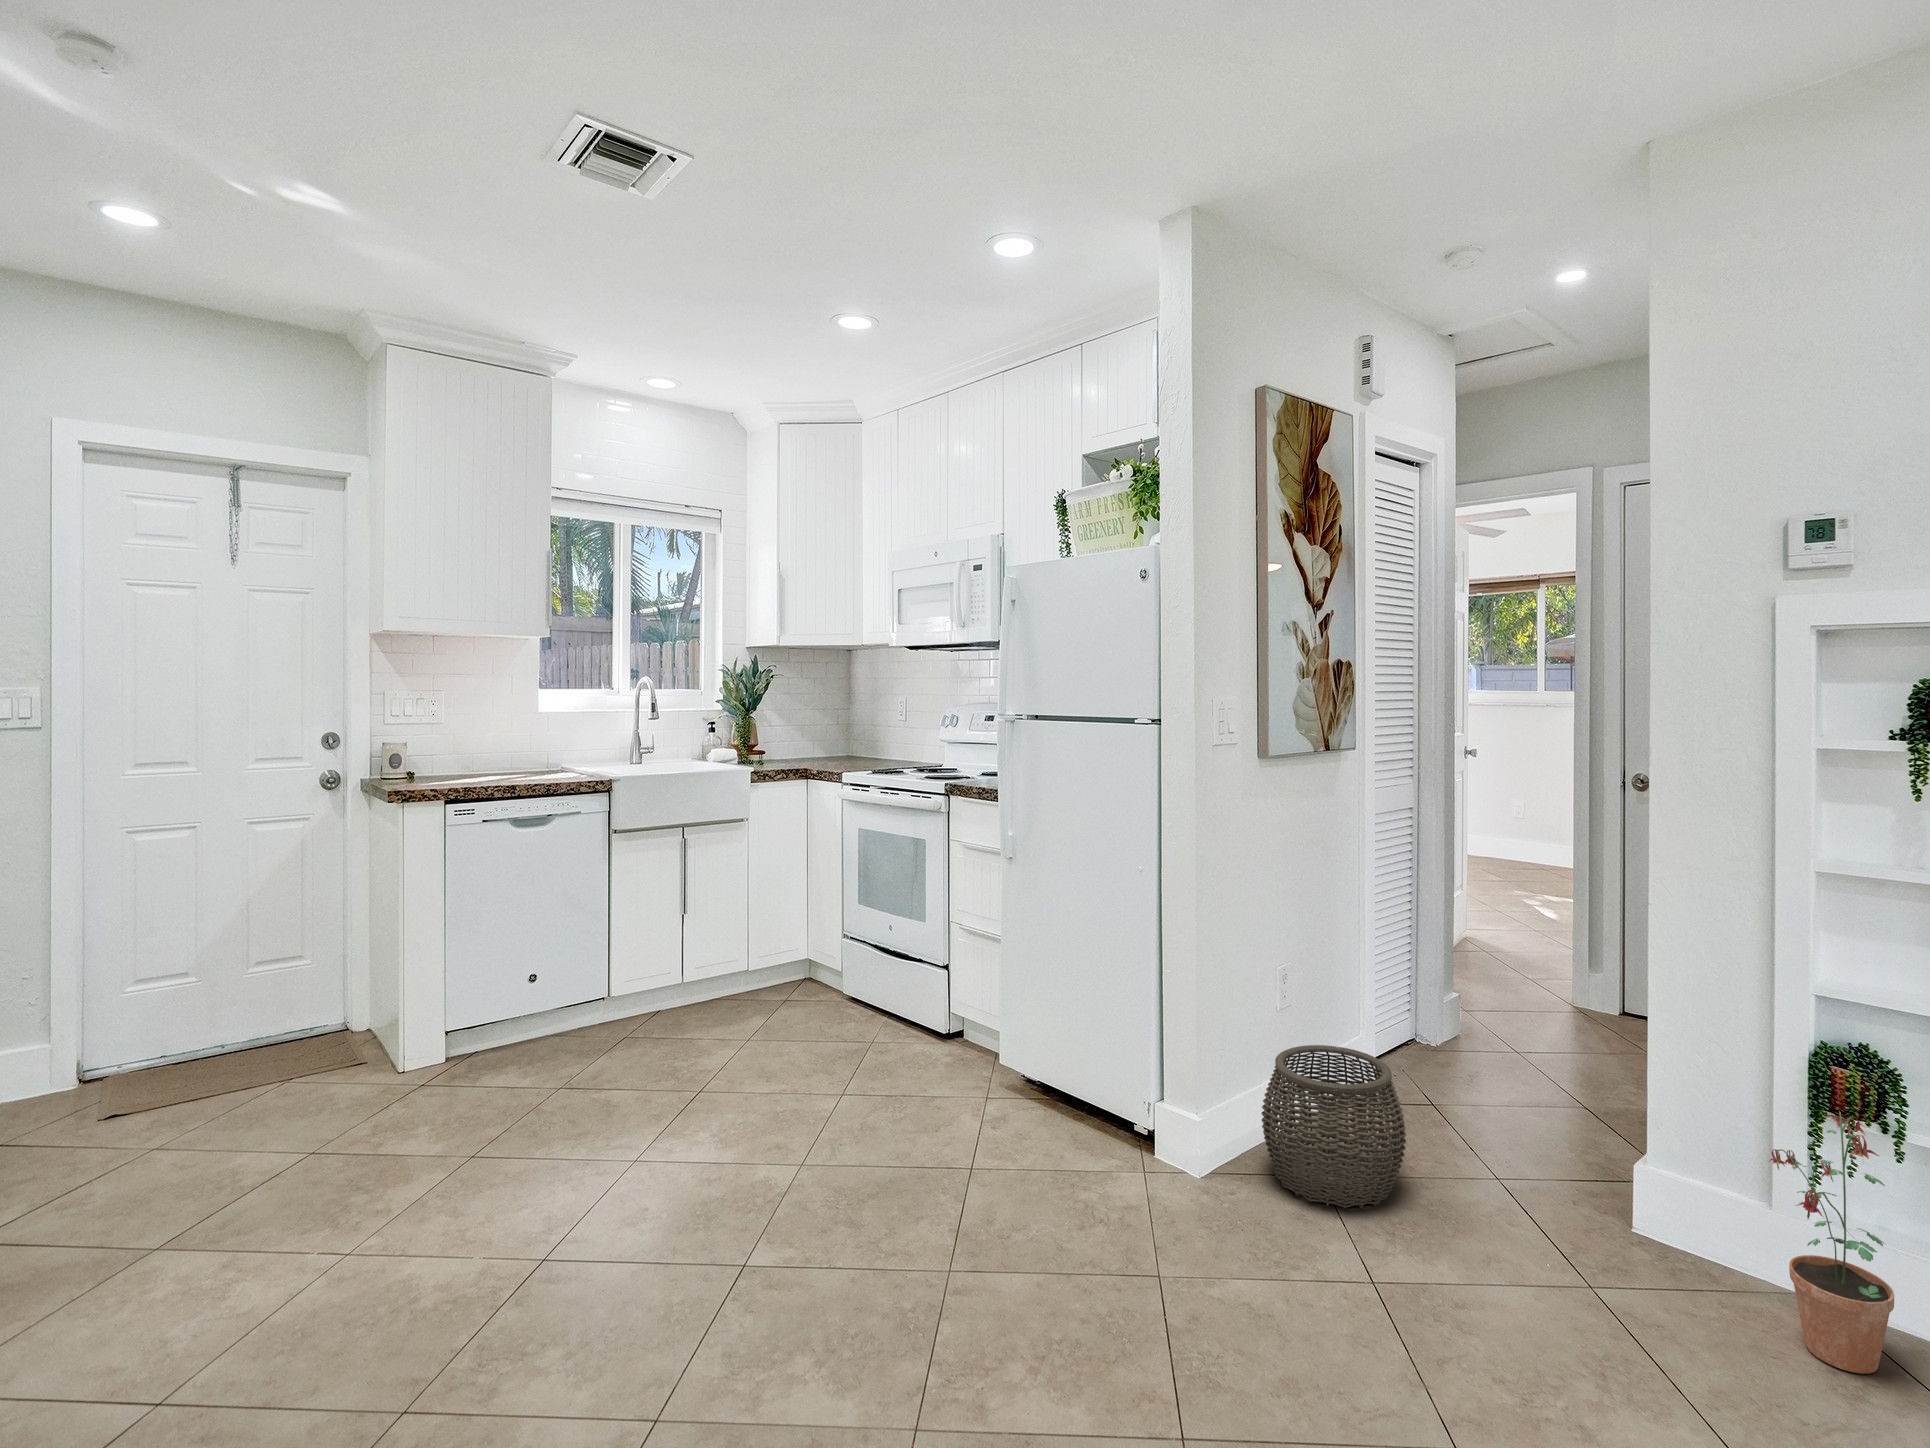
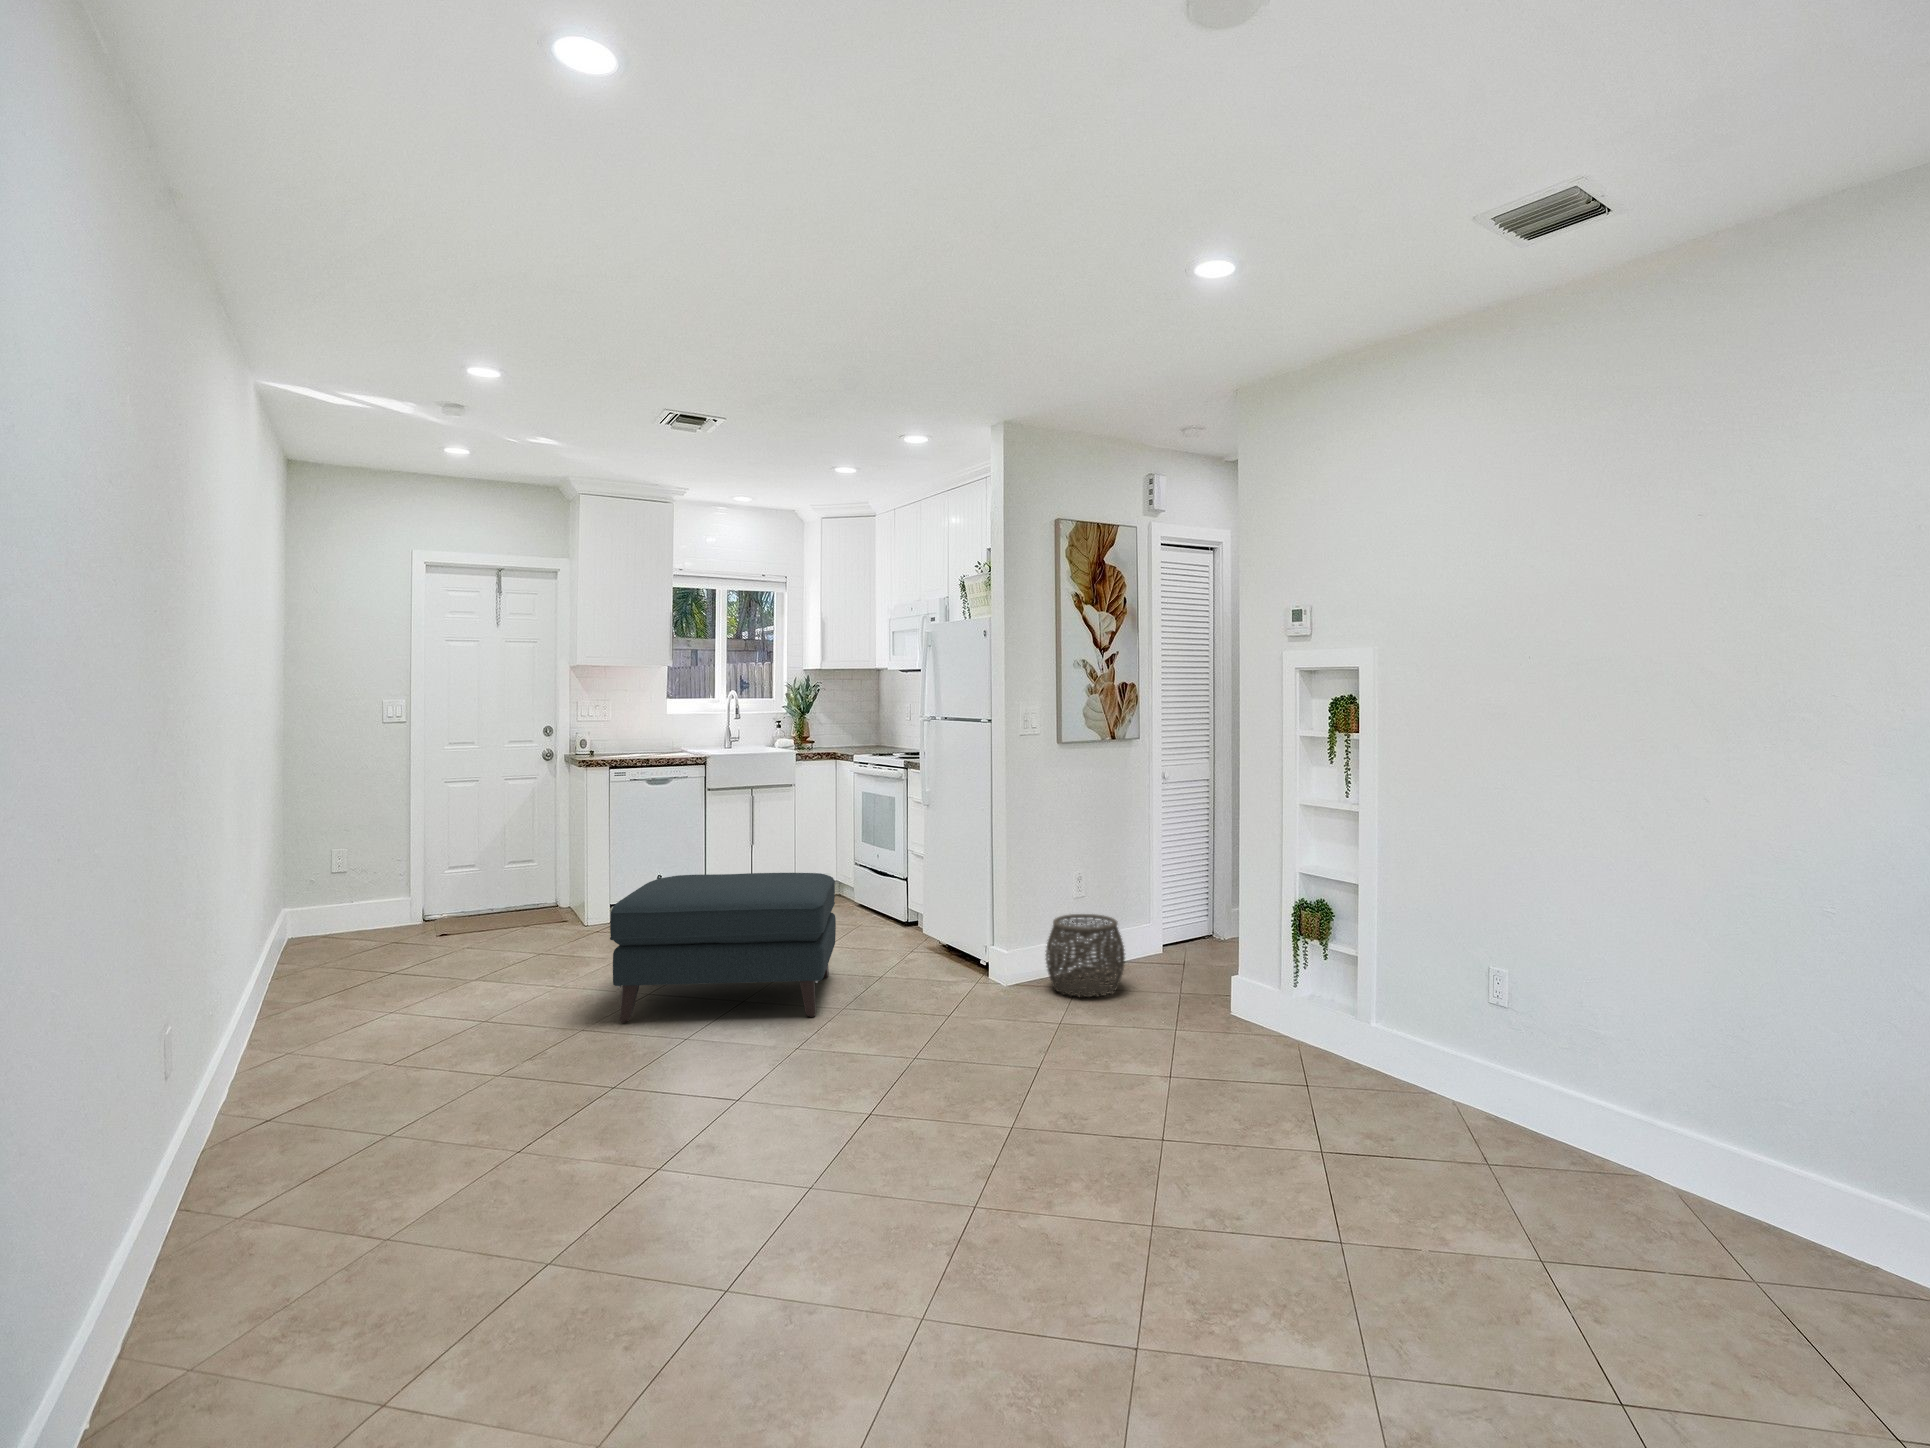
ottoman: none [462,998,918,1383] -> present [610,873,836,1023]
potted plant: present [1770,1111,1894,1374] -> none [1252,924,1301,1057]

